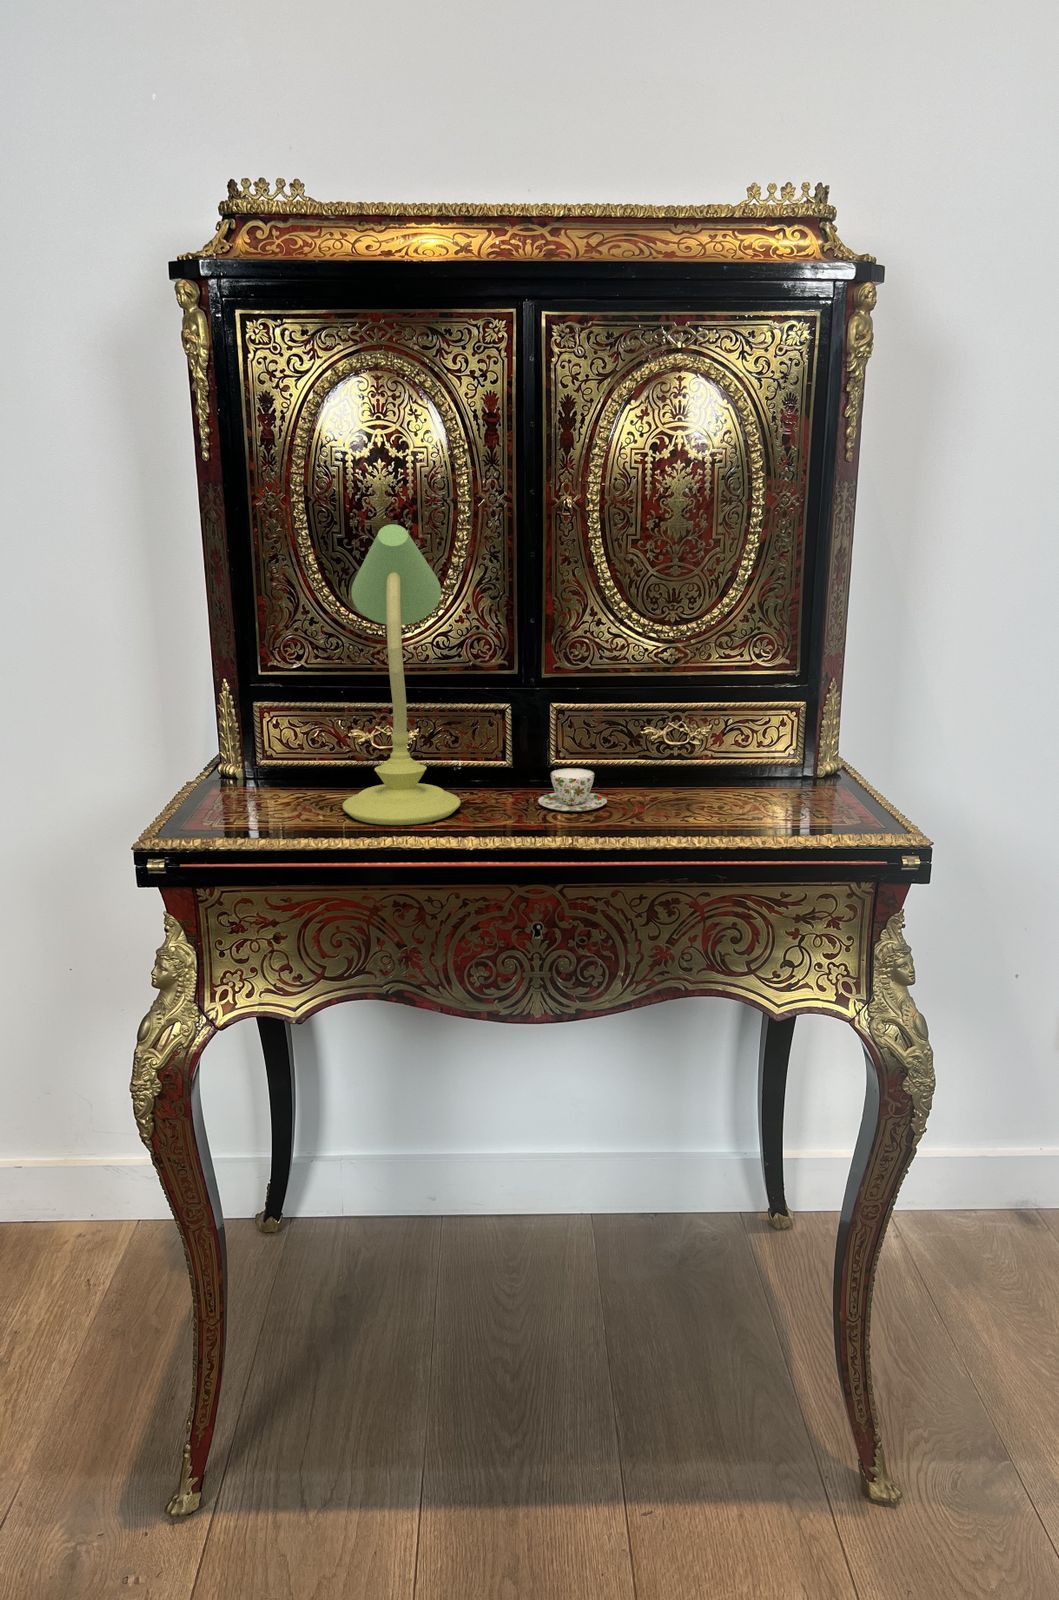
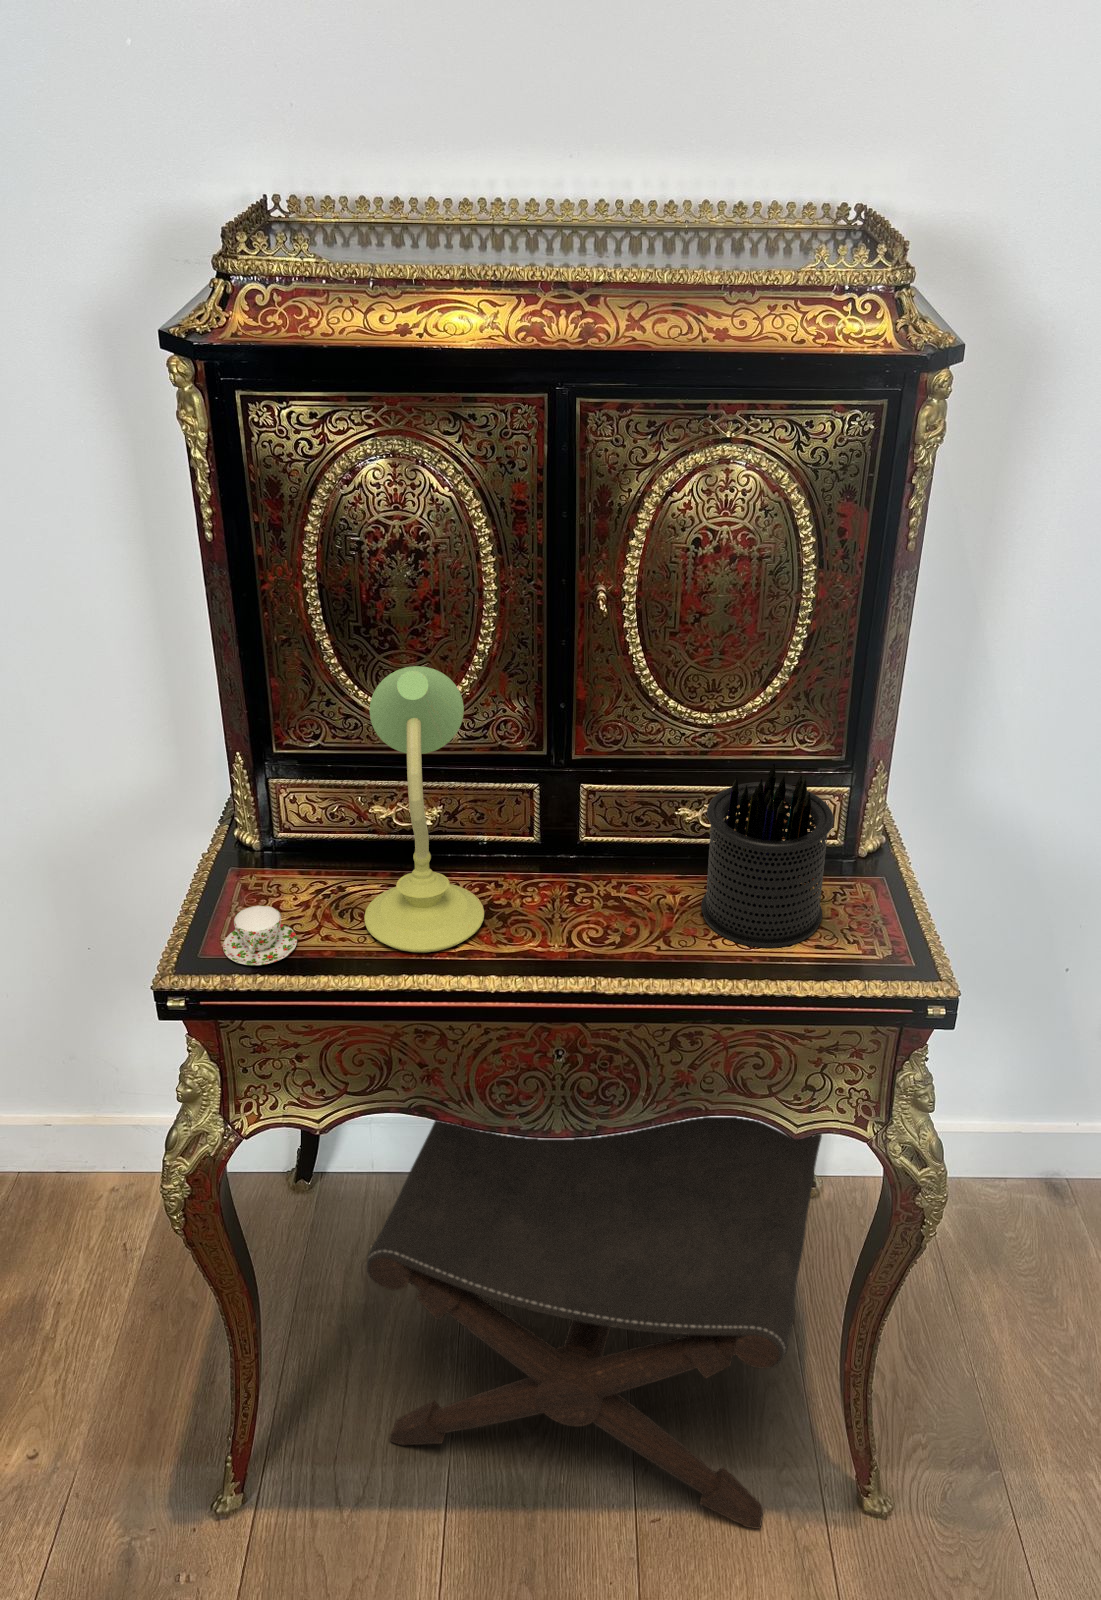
pen holder: none [671,633,796,818] -> present [701,764,834,947]
teacup: present [538,768,607,812] -> present [223,905,297,965]
footstool: none [338,1040,793,1516] -> present [367,1117,822,1529]

